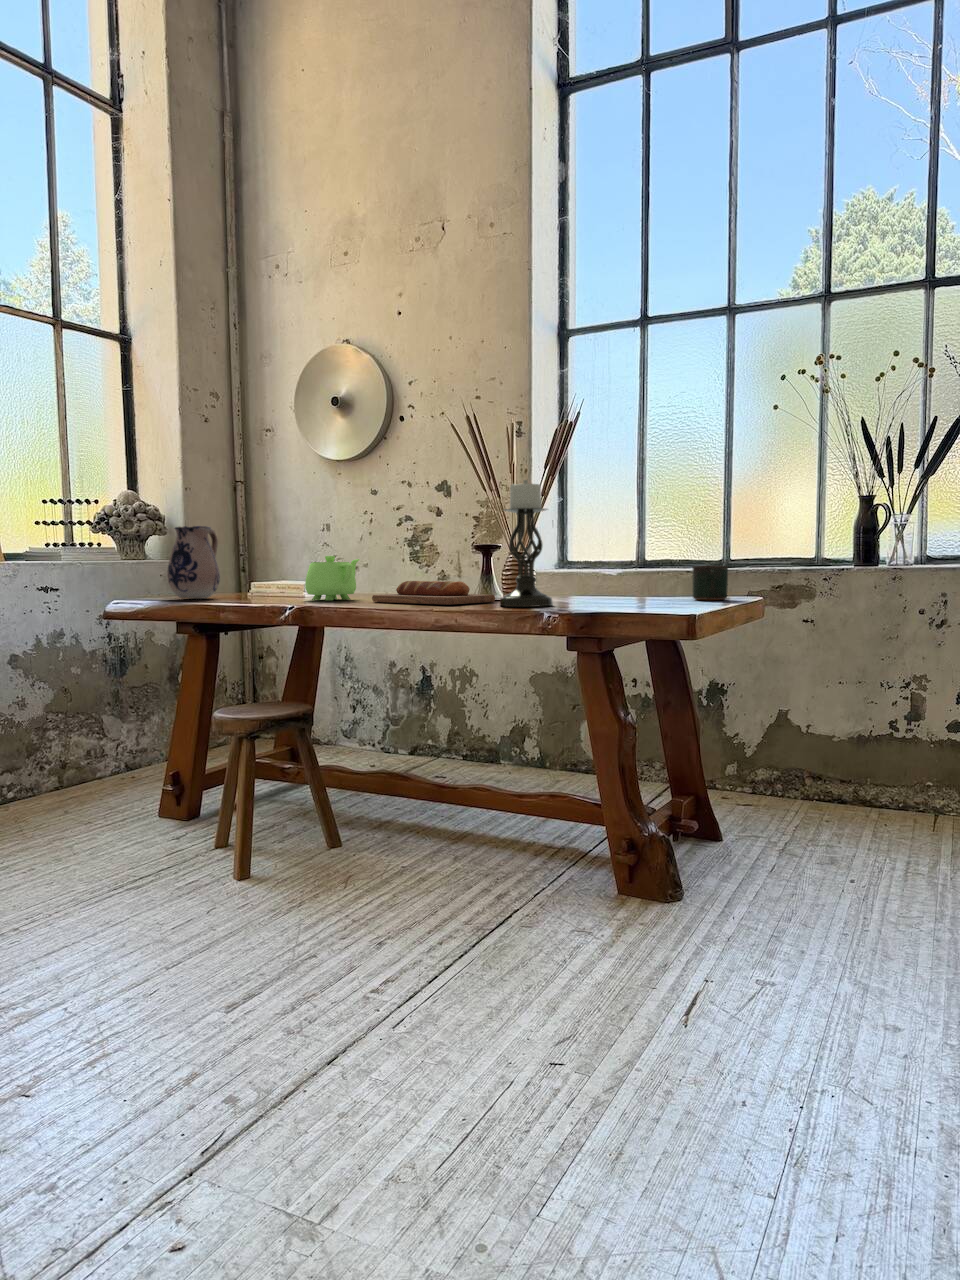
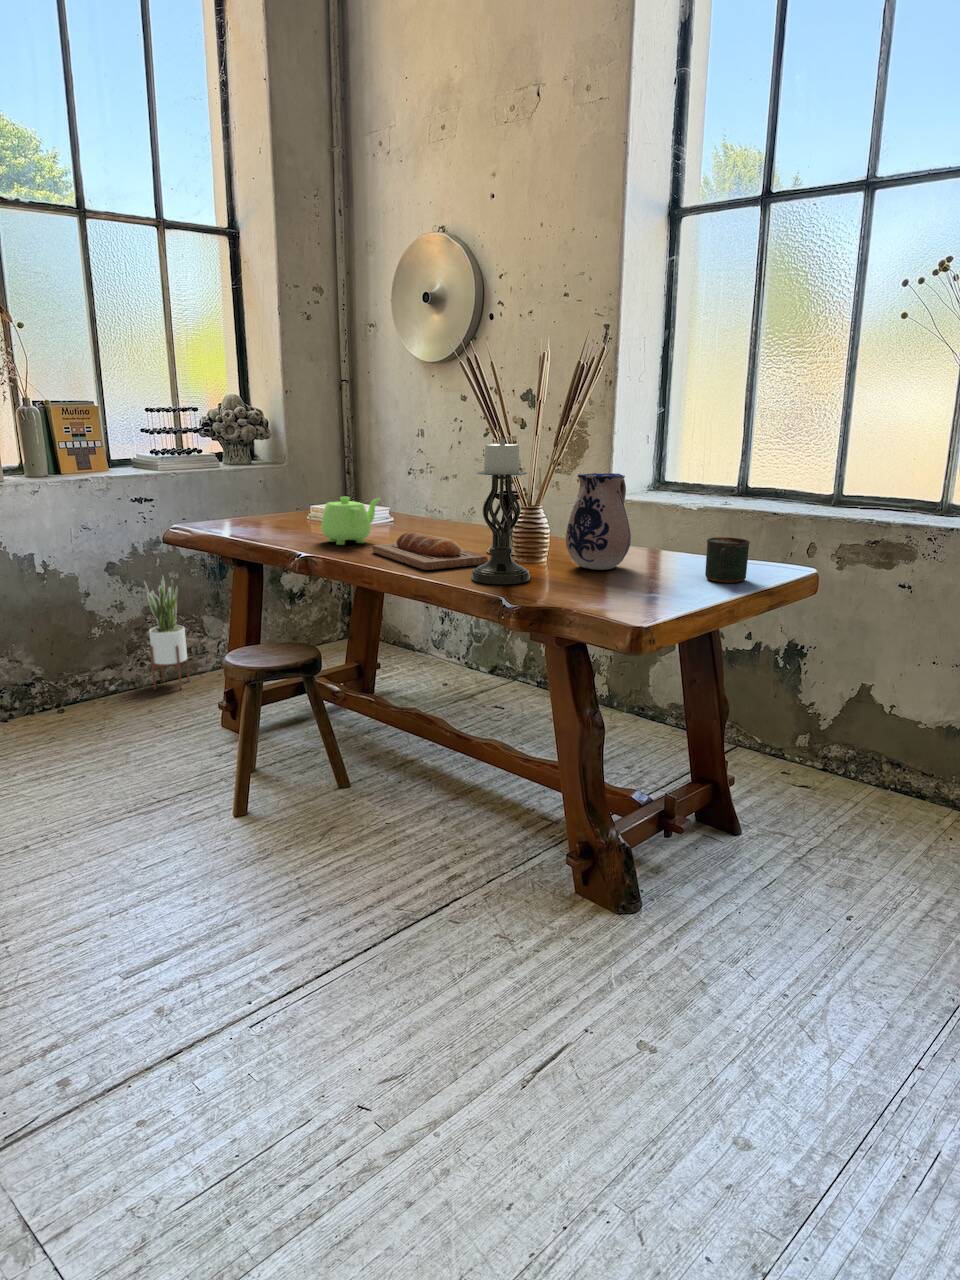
ceramic pitcher: present [167,526,220,599] -> present [566,473,631,570]
potted plant: none [54,668,95,794] -> present [144,577,190,689]

